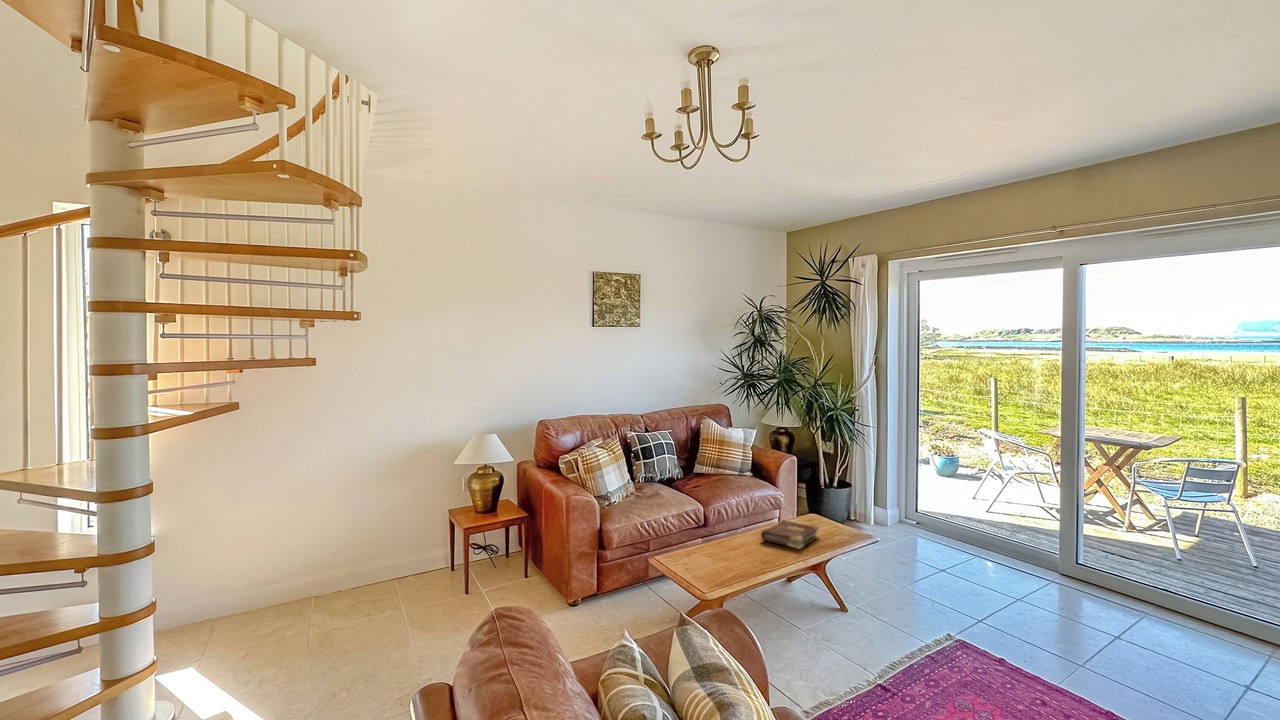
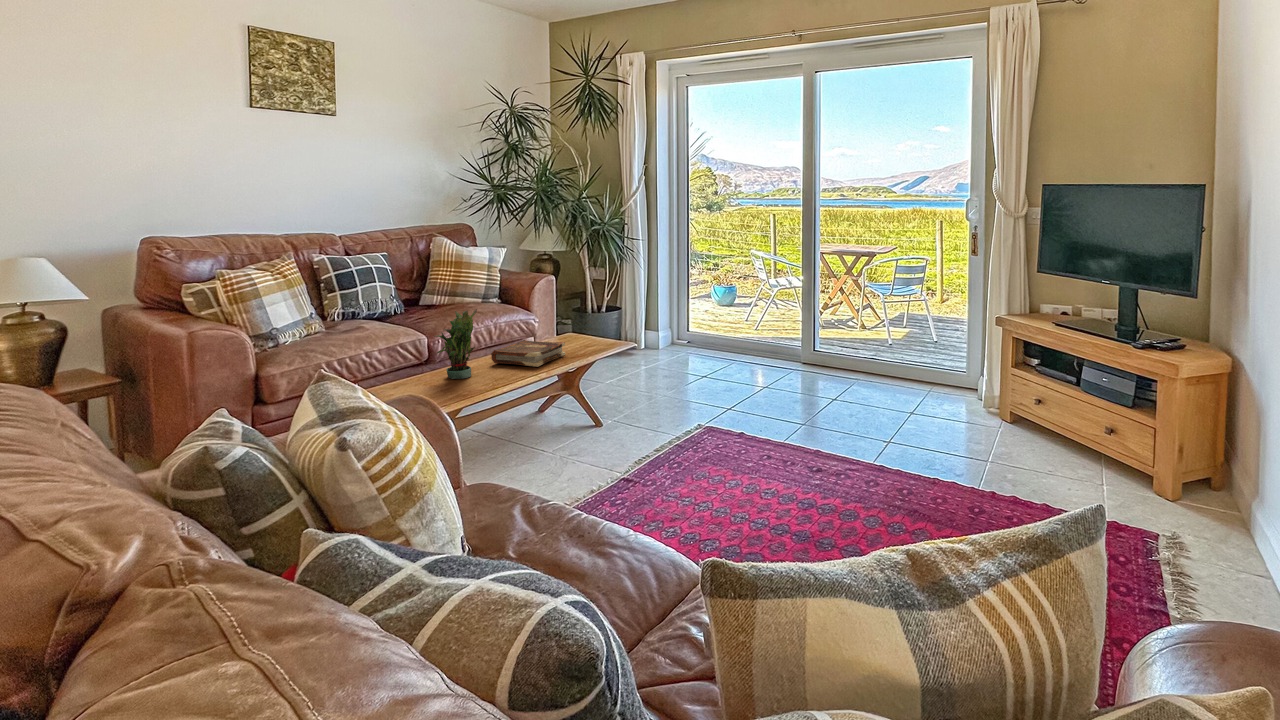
potted plant: none [721,500,756,555] -> present [434,309,477,379]

